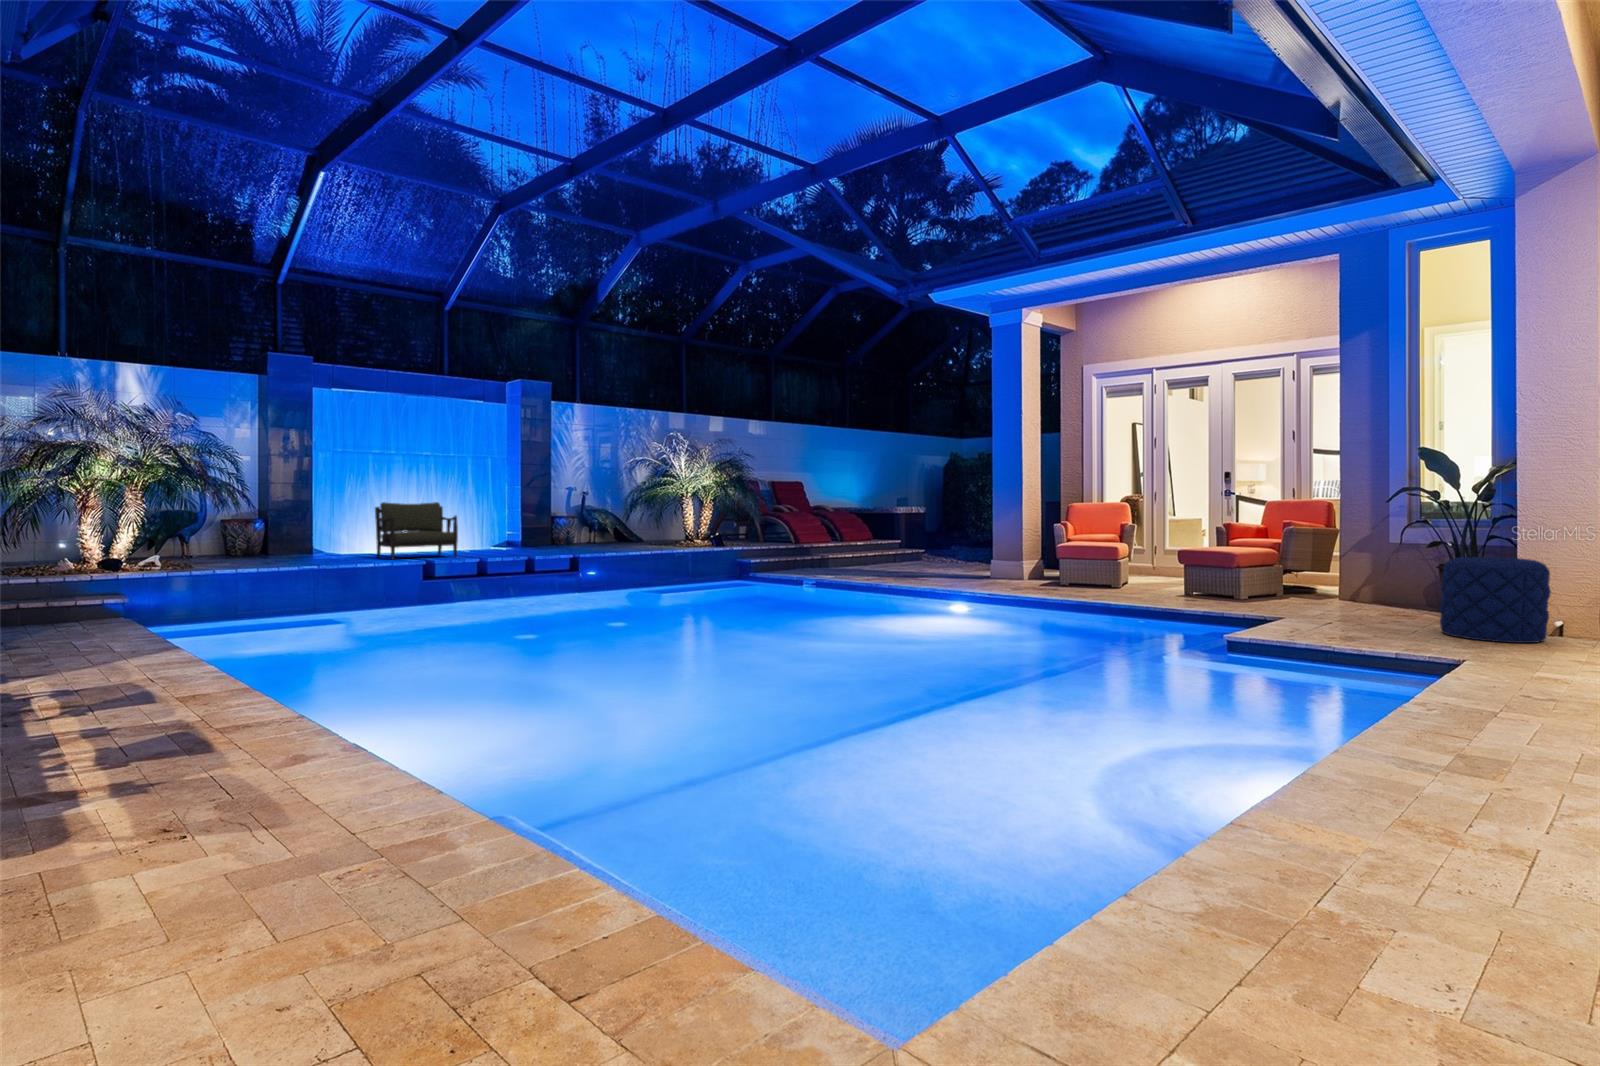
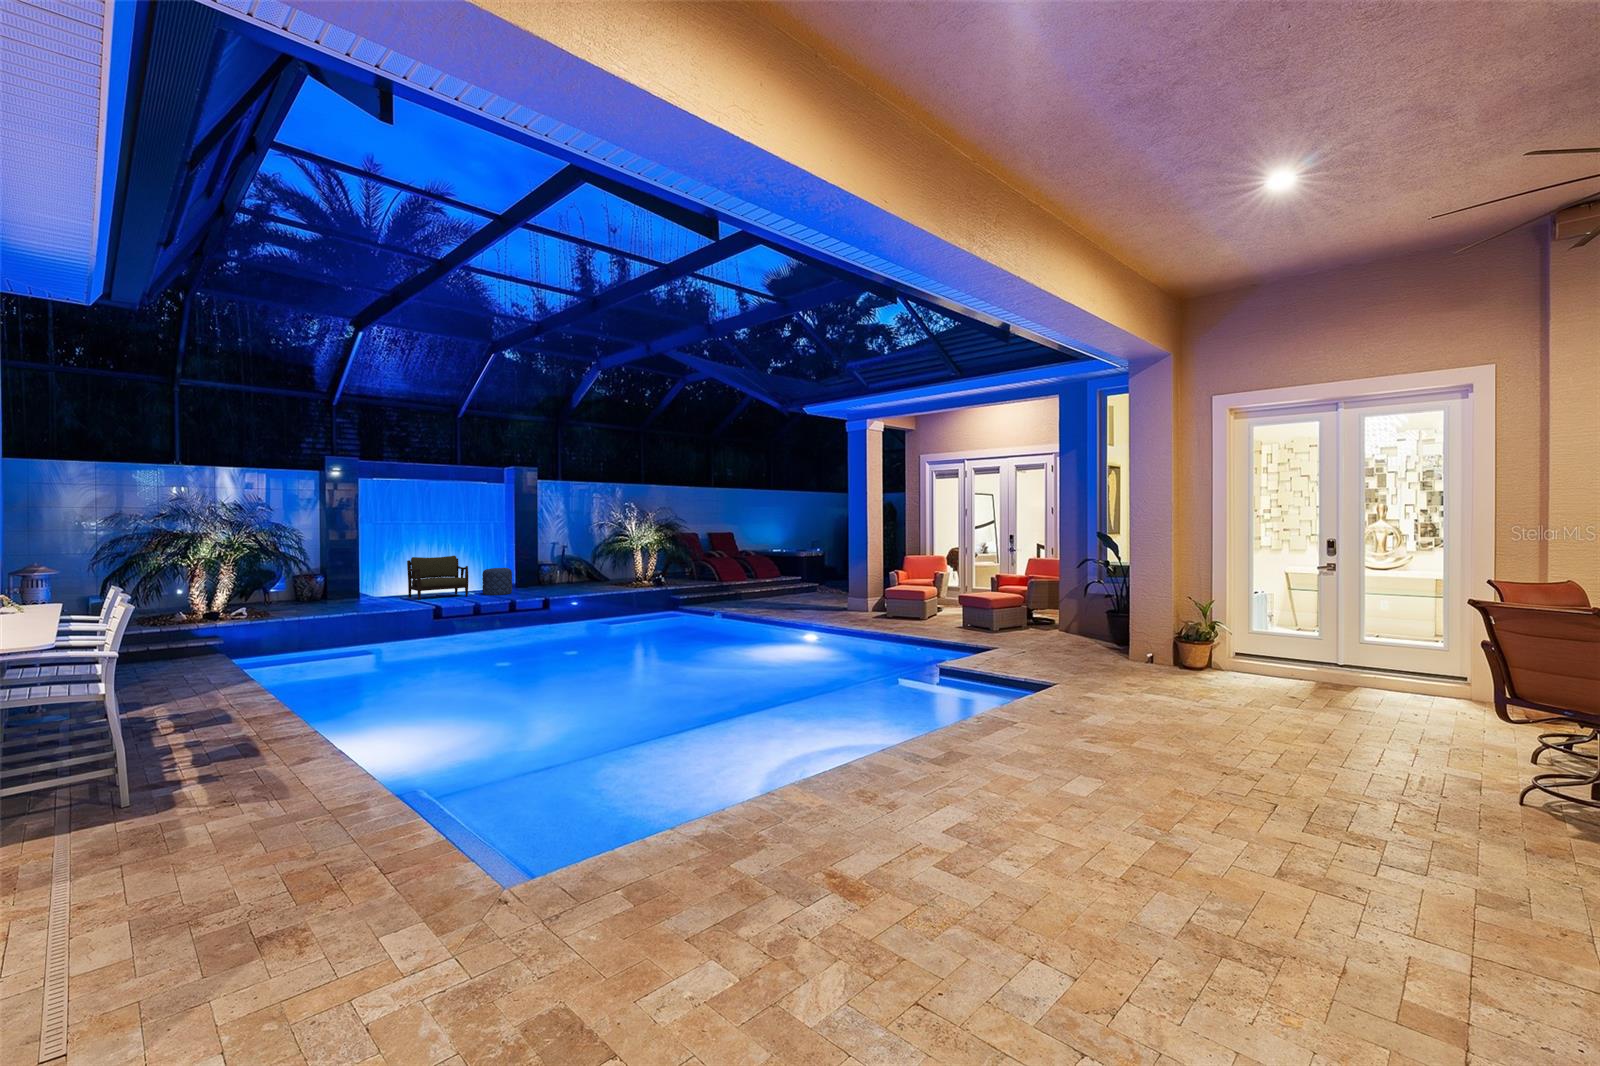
pouf: present [1440,557,1551,643] -> present [482,568,512,595]

